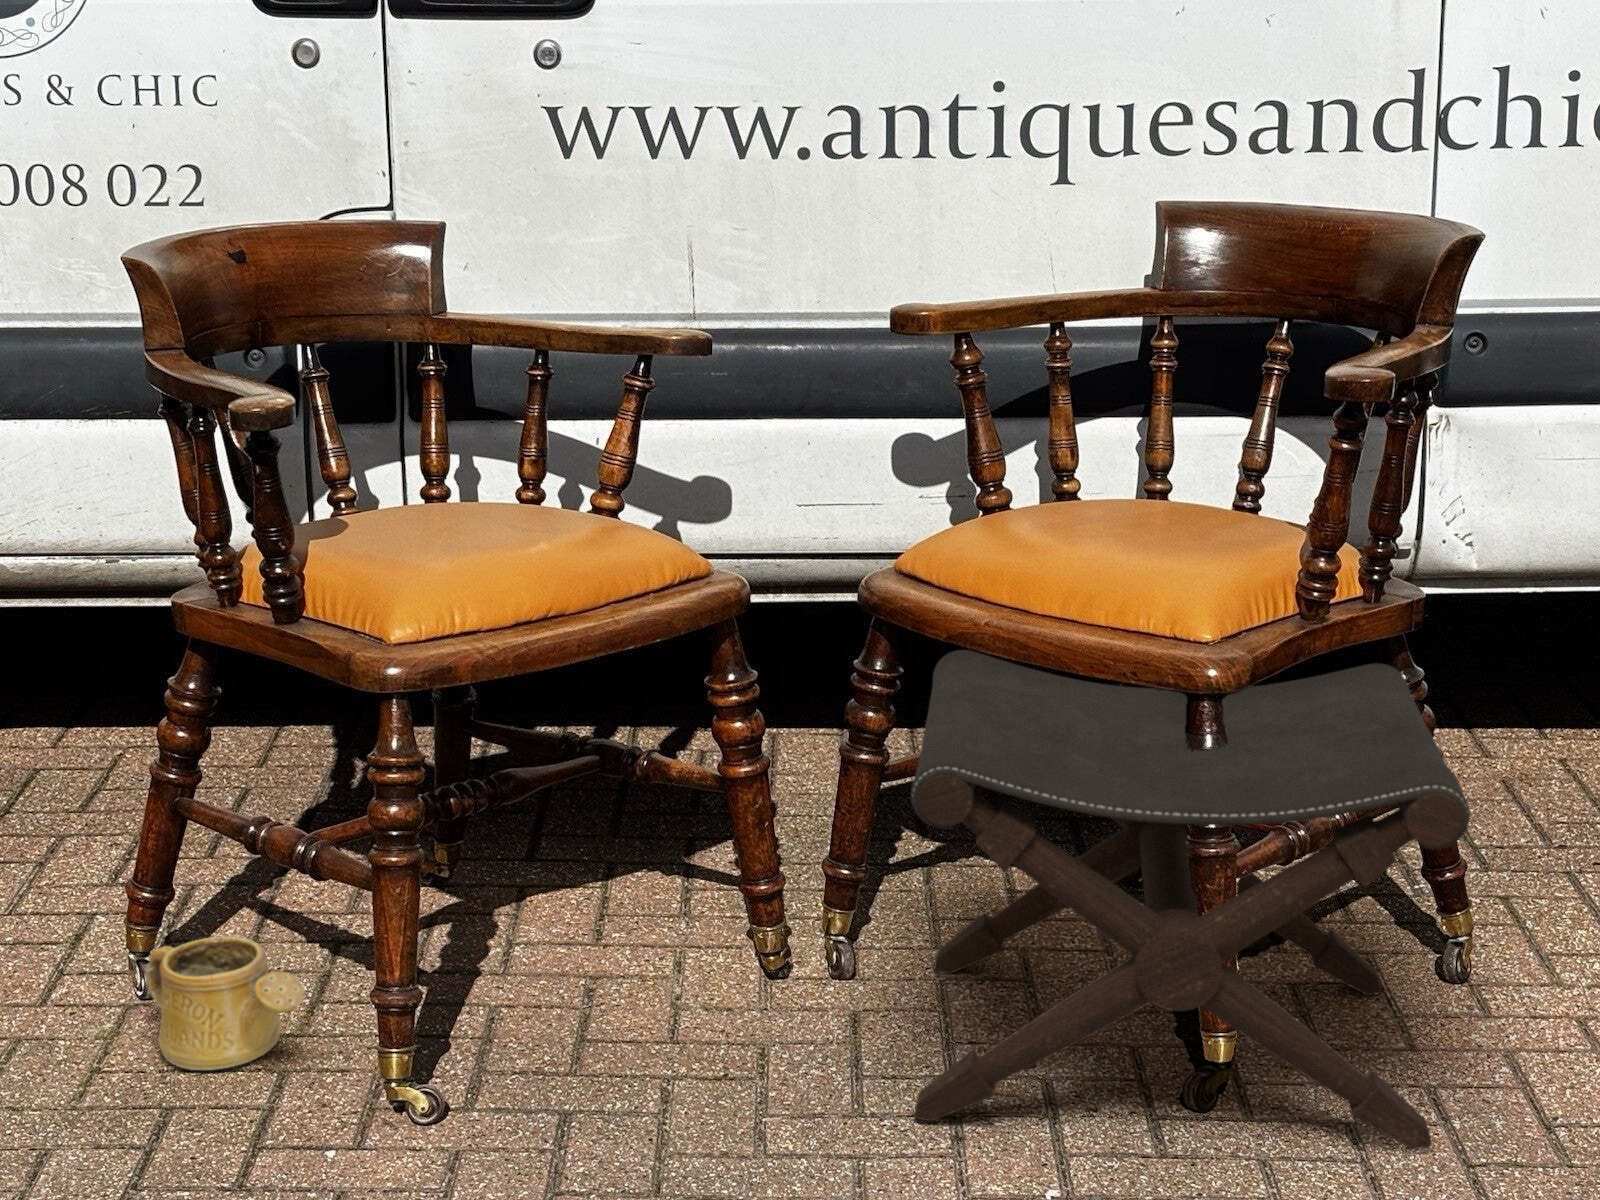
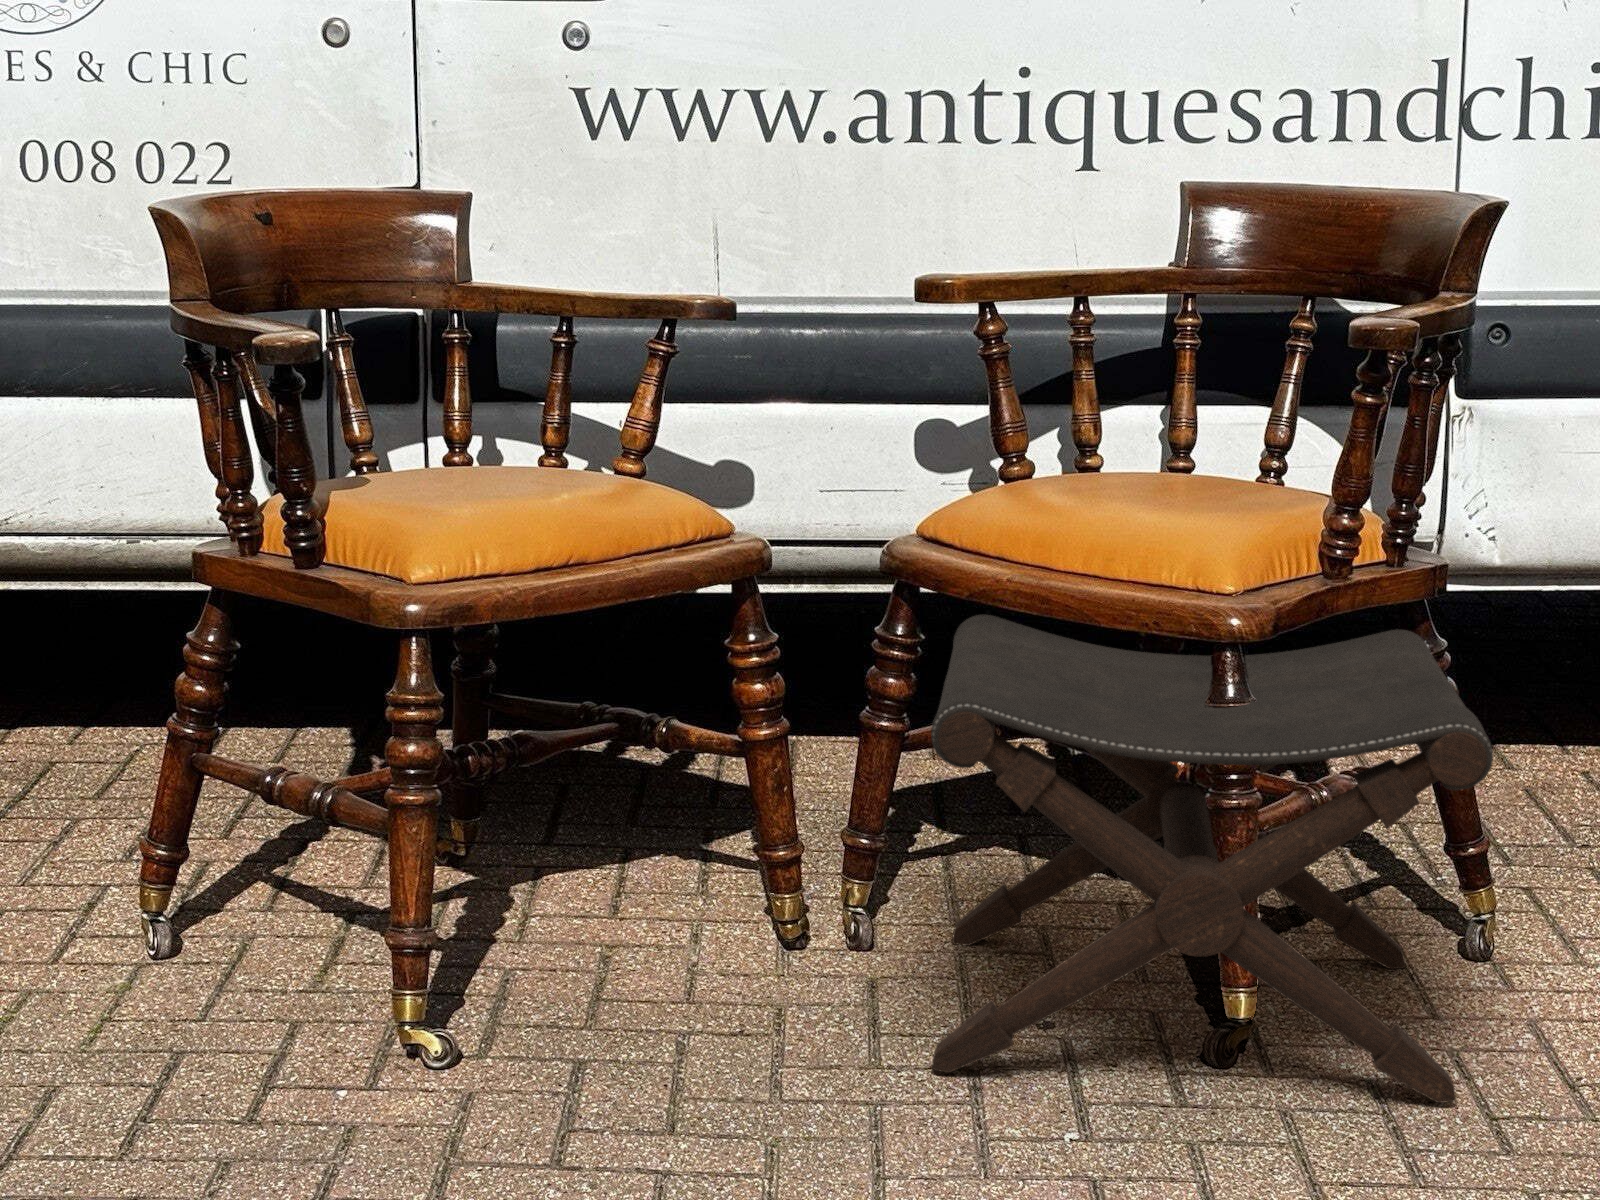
watering can: present [146,936,304,1070] -> none [158,888,318,1019]

